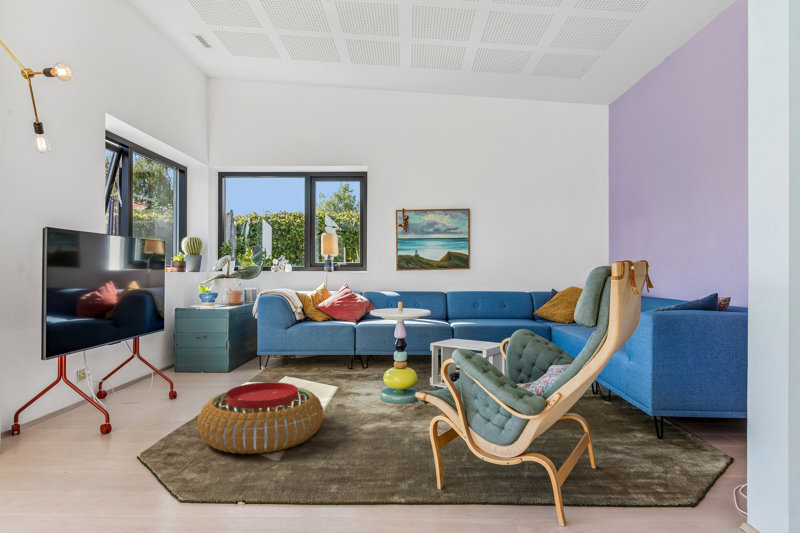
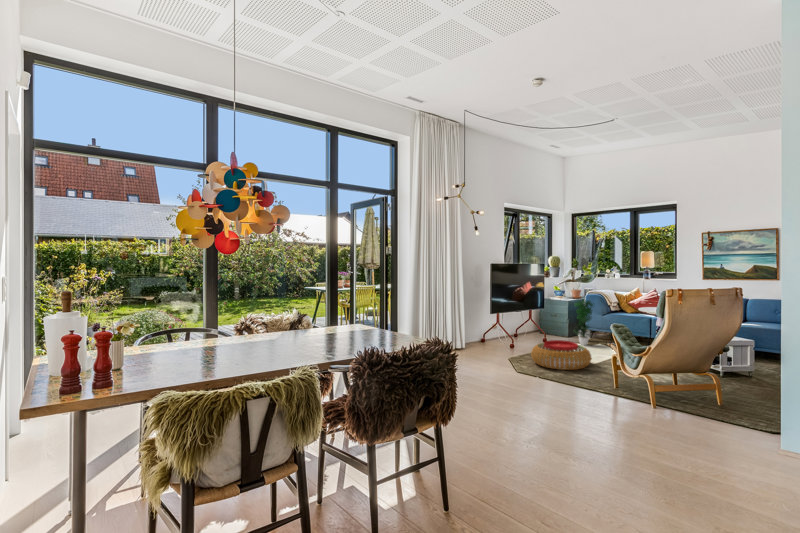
potted plant: none [242,297,281,382] -> present [574,299,593,345]

